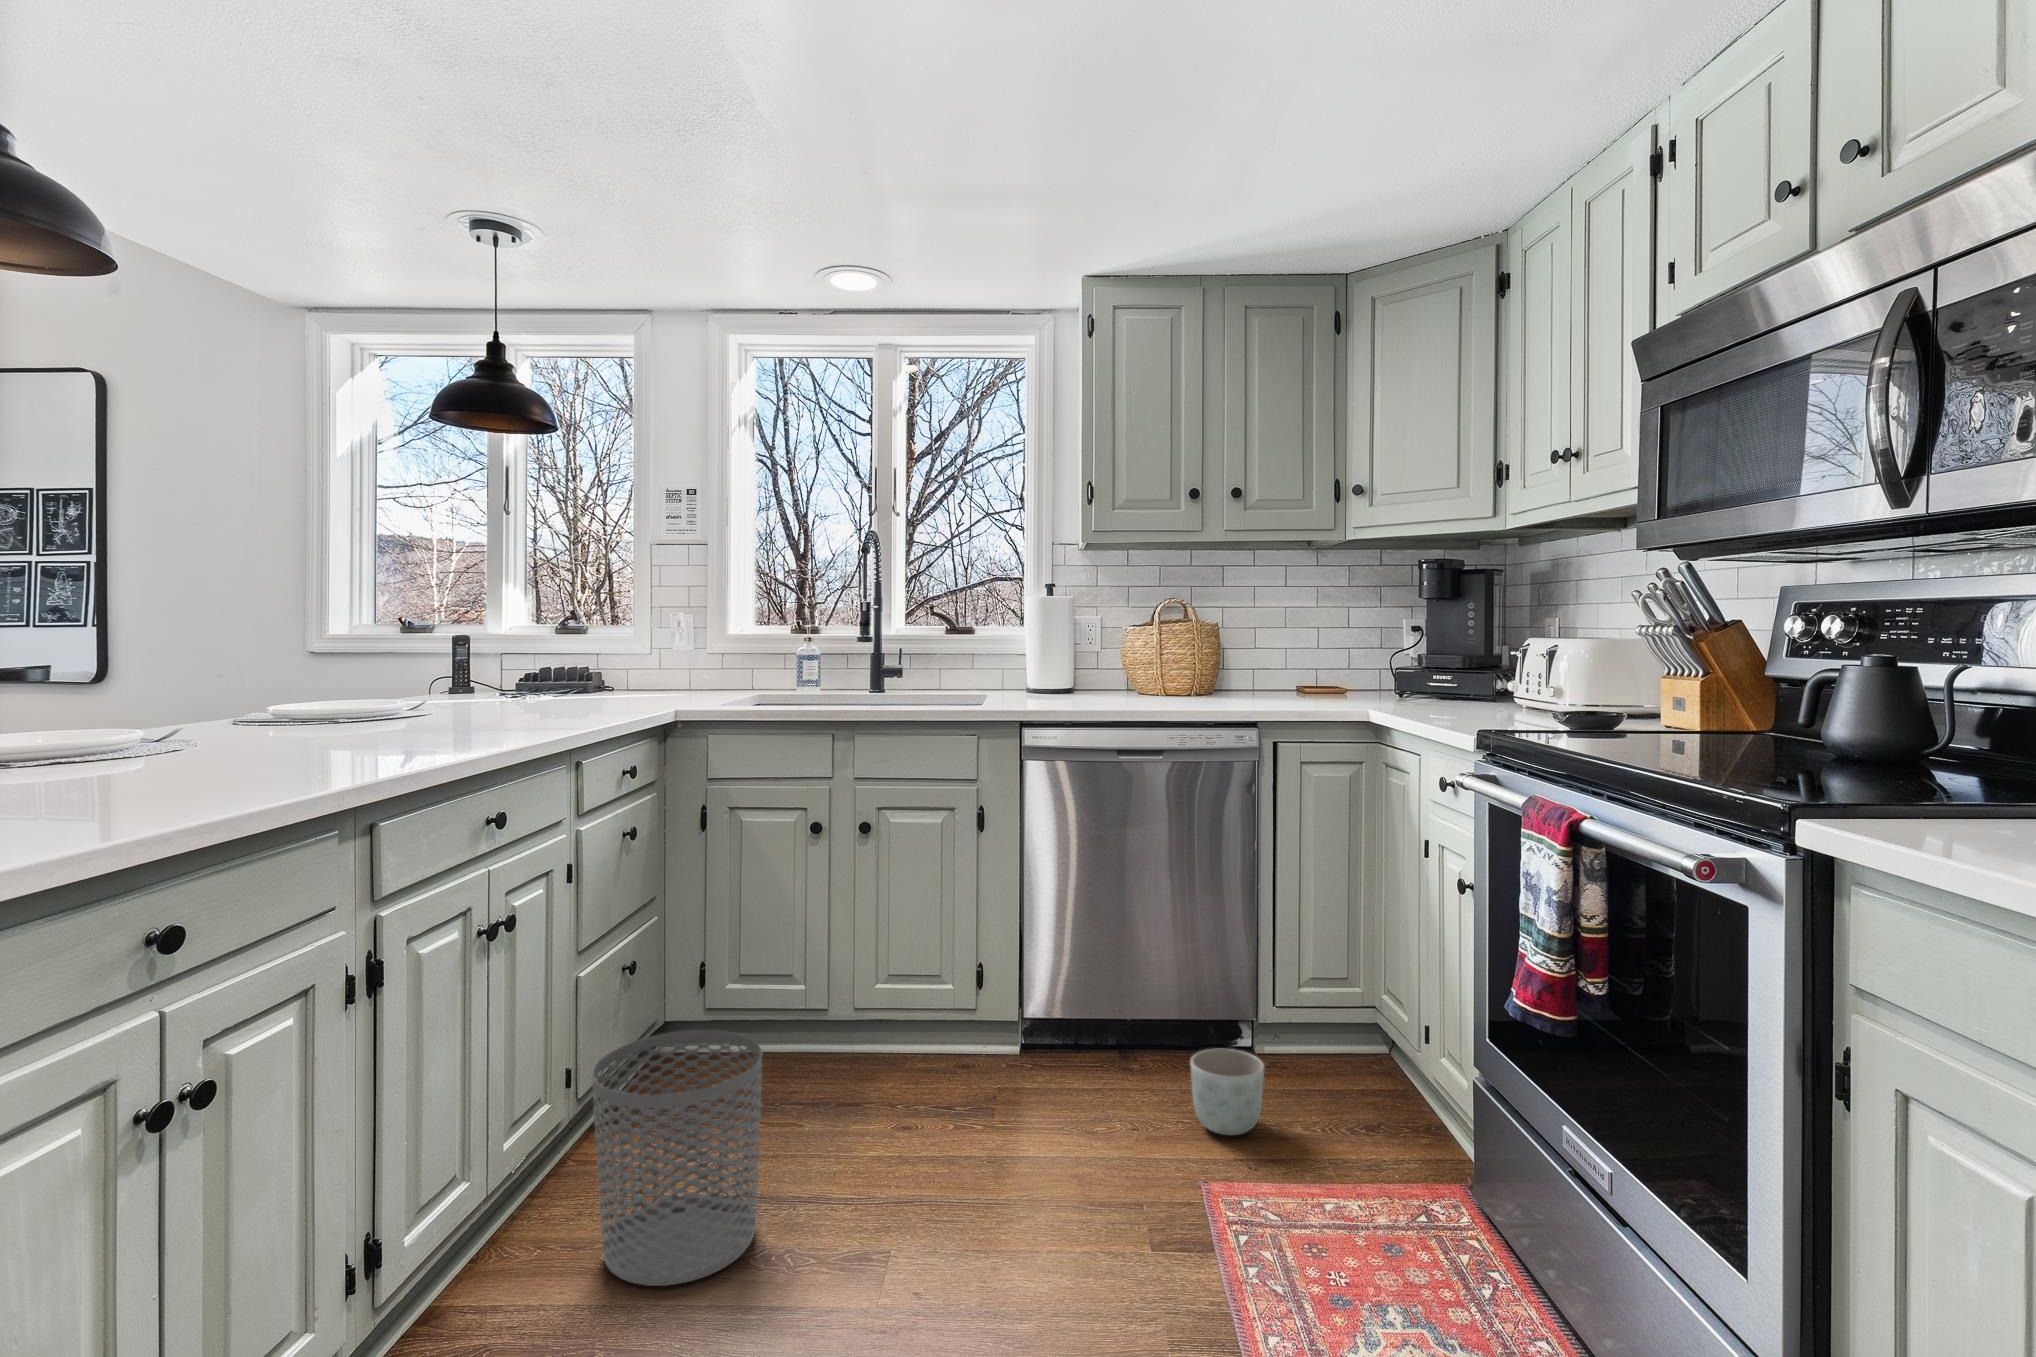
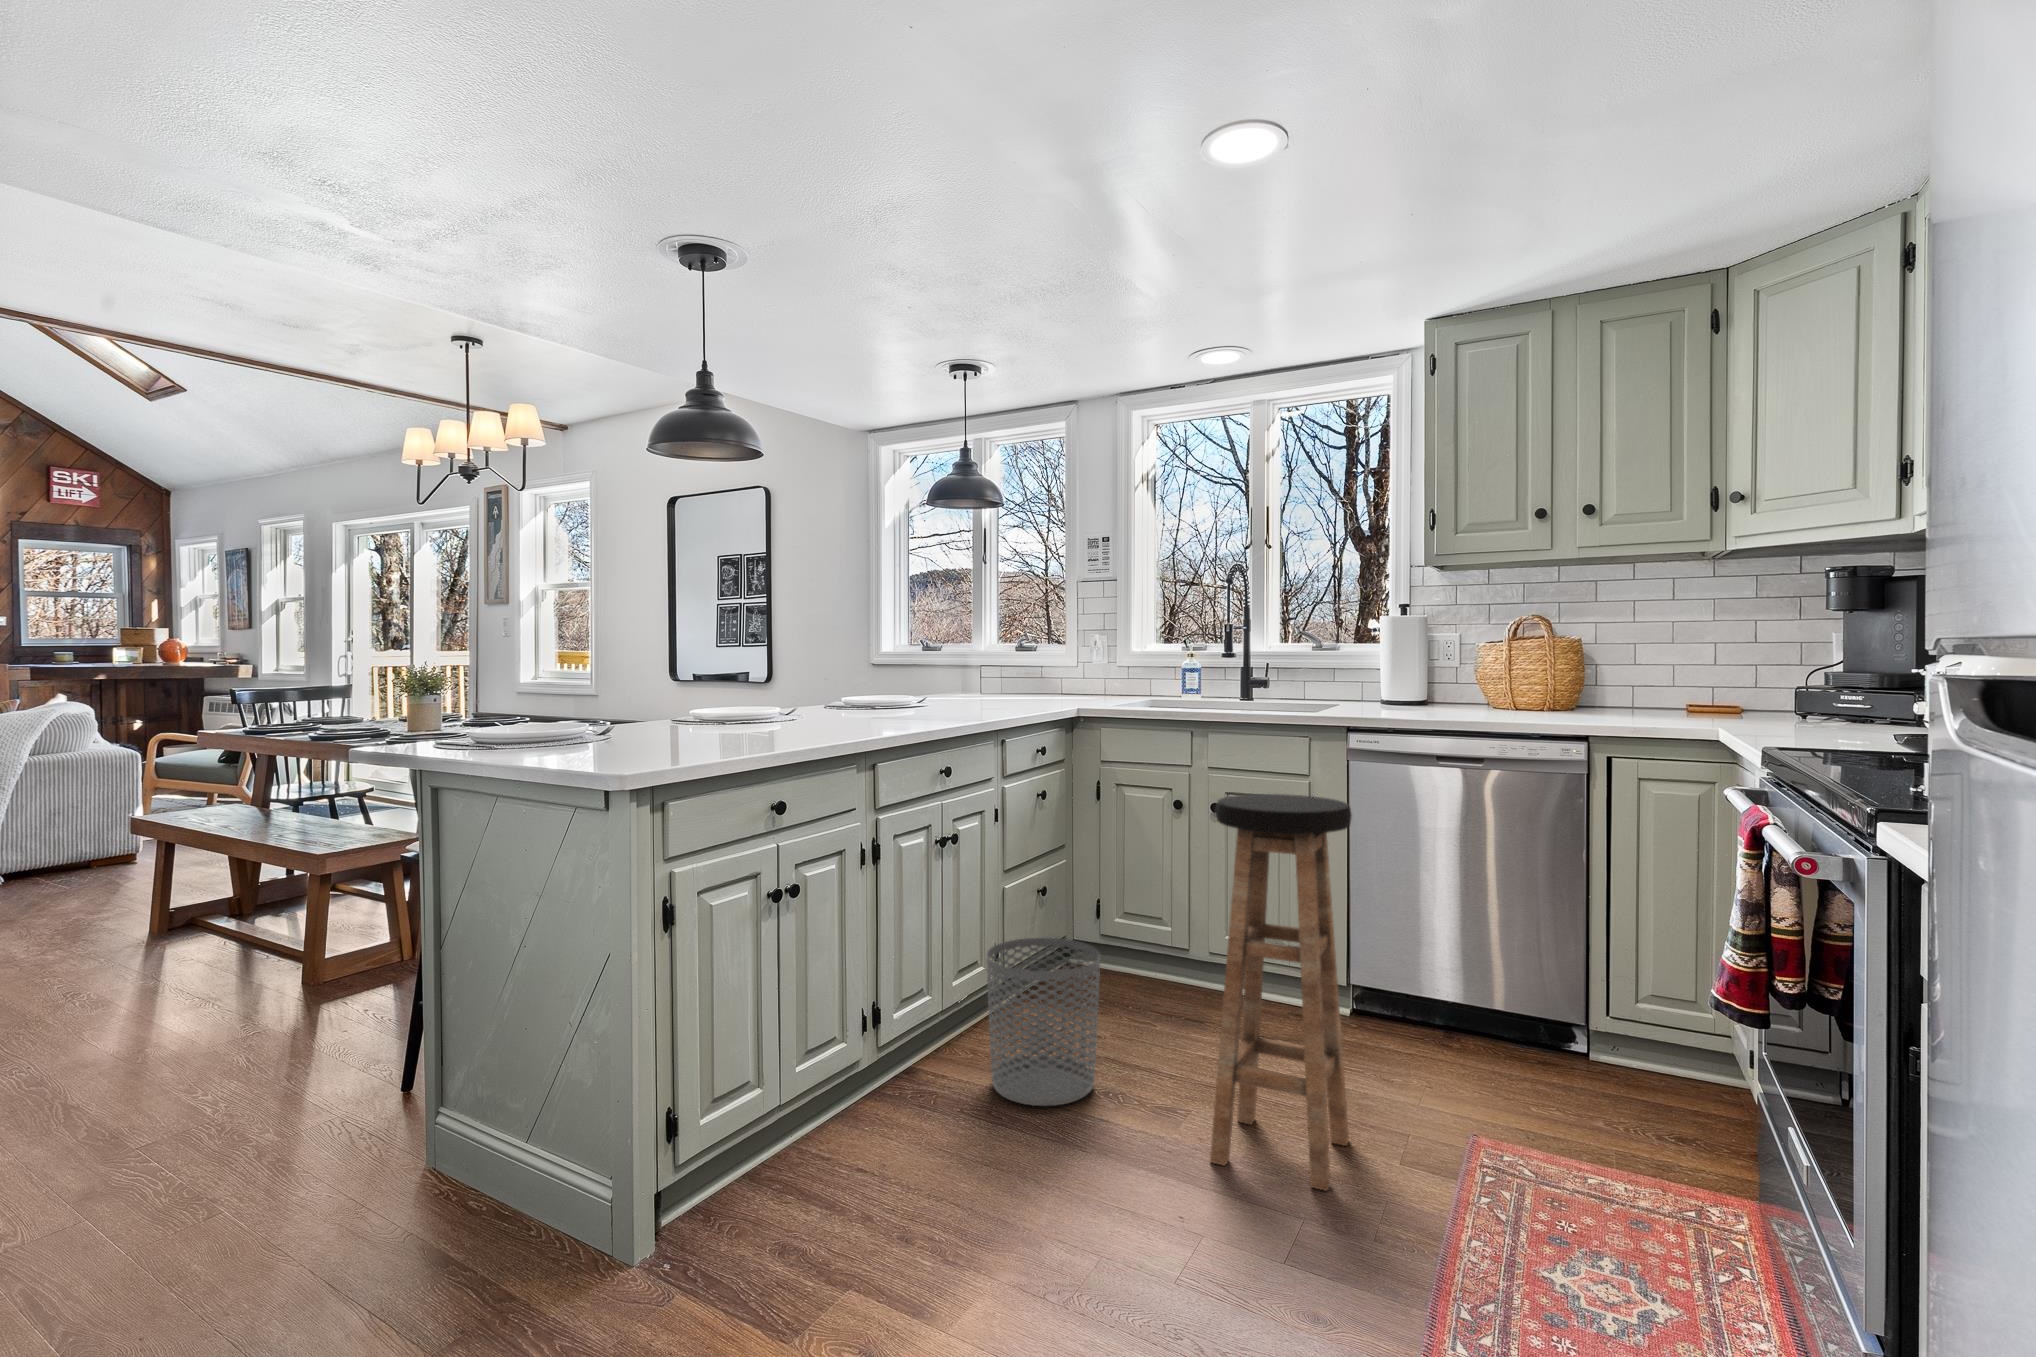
bar stool: none [937,813,1104,1309] -> present [1210,794,1352,1191]
planter: present [1190,1048,1264,1135] -> none [1483,1031,1557,1110]

